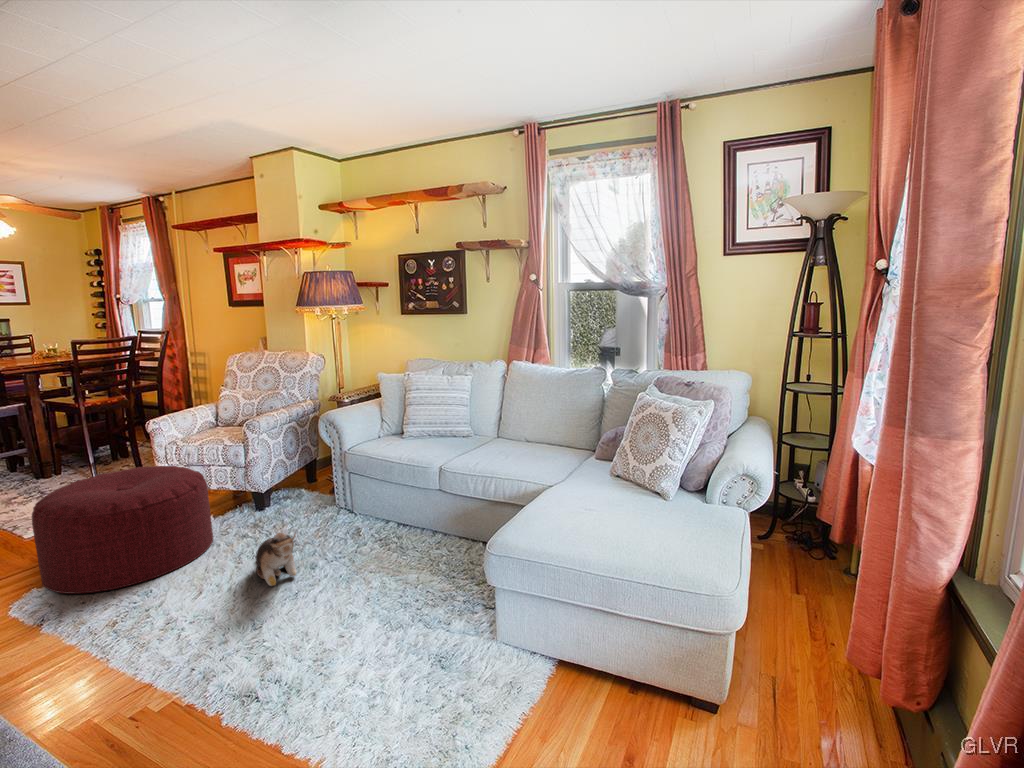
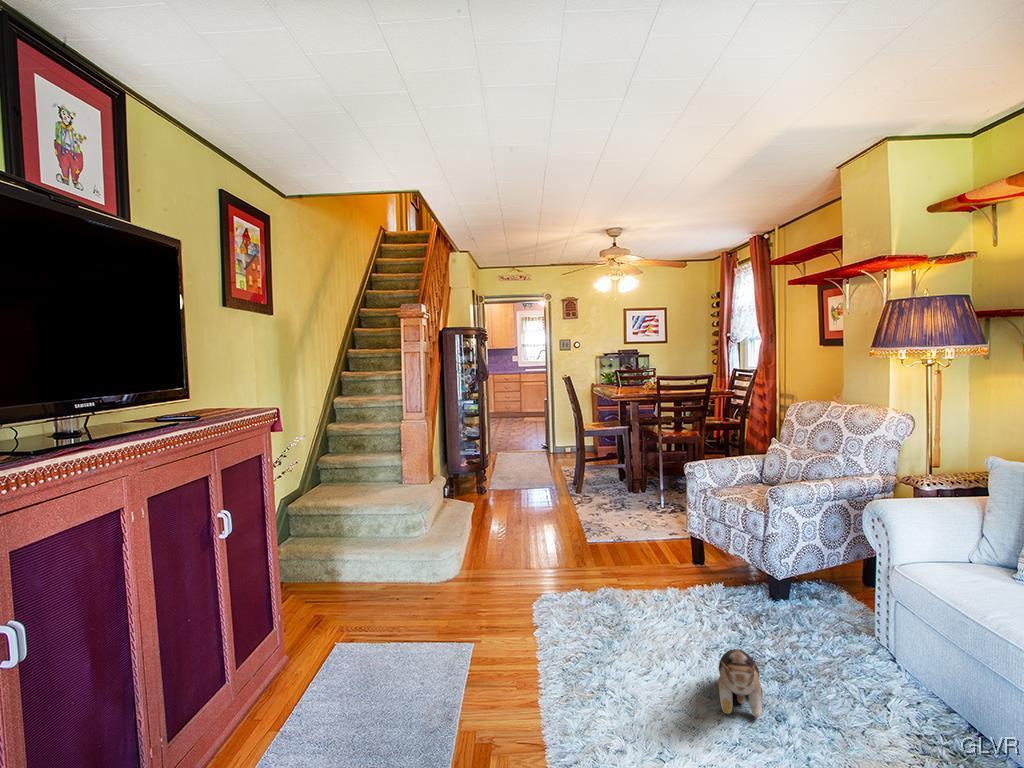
ottoman: present [32,466,213,594] -> none [575,506,713,628]

